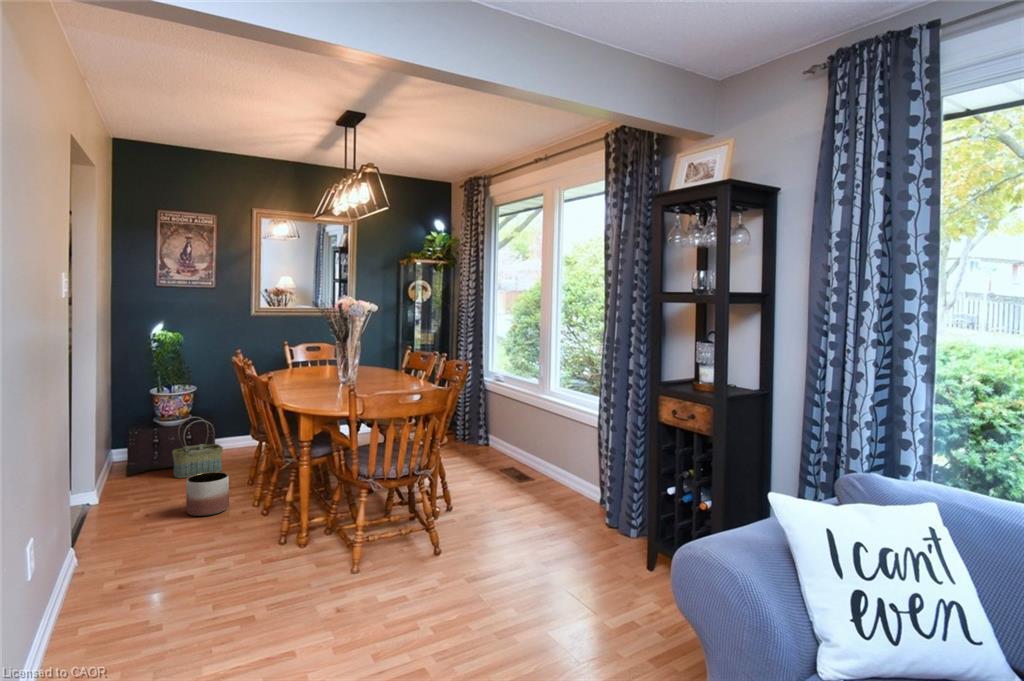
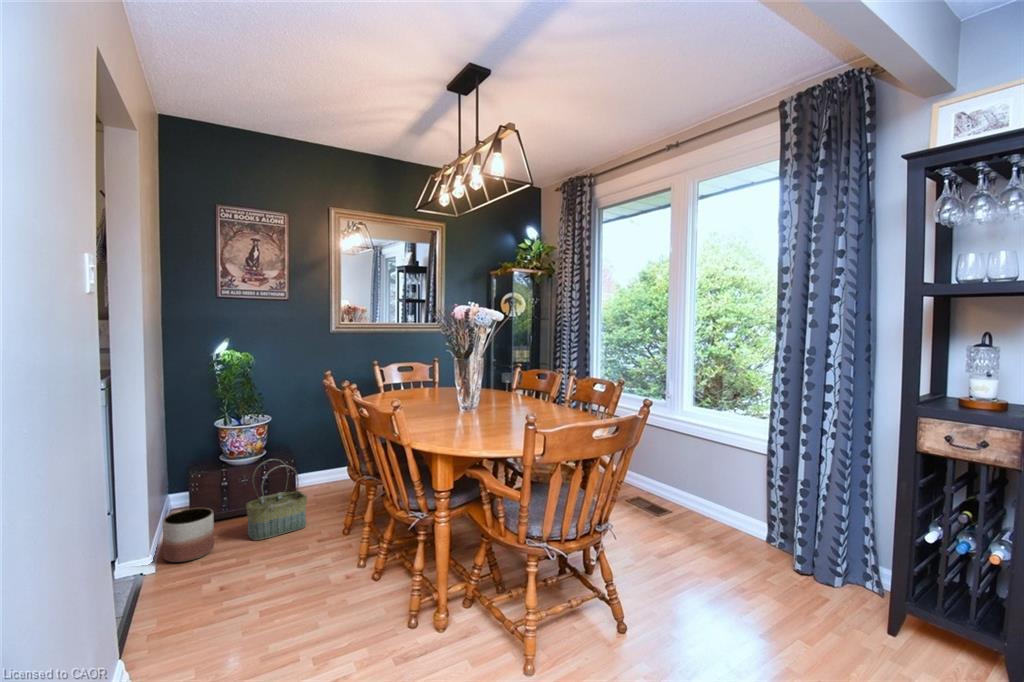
planter: present [186,472,229,516] -> present [163,508,214,562]

